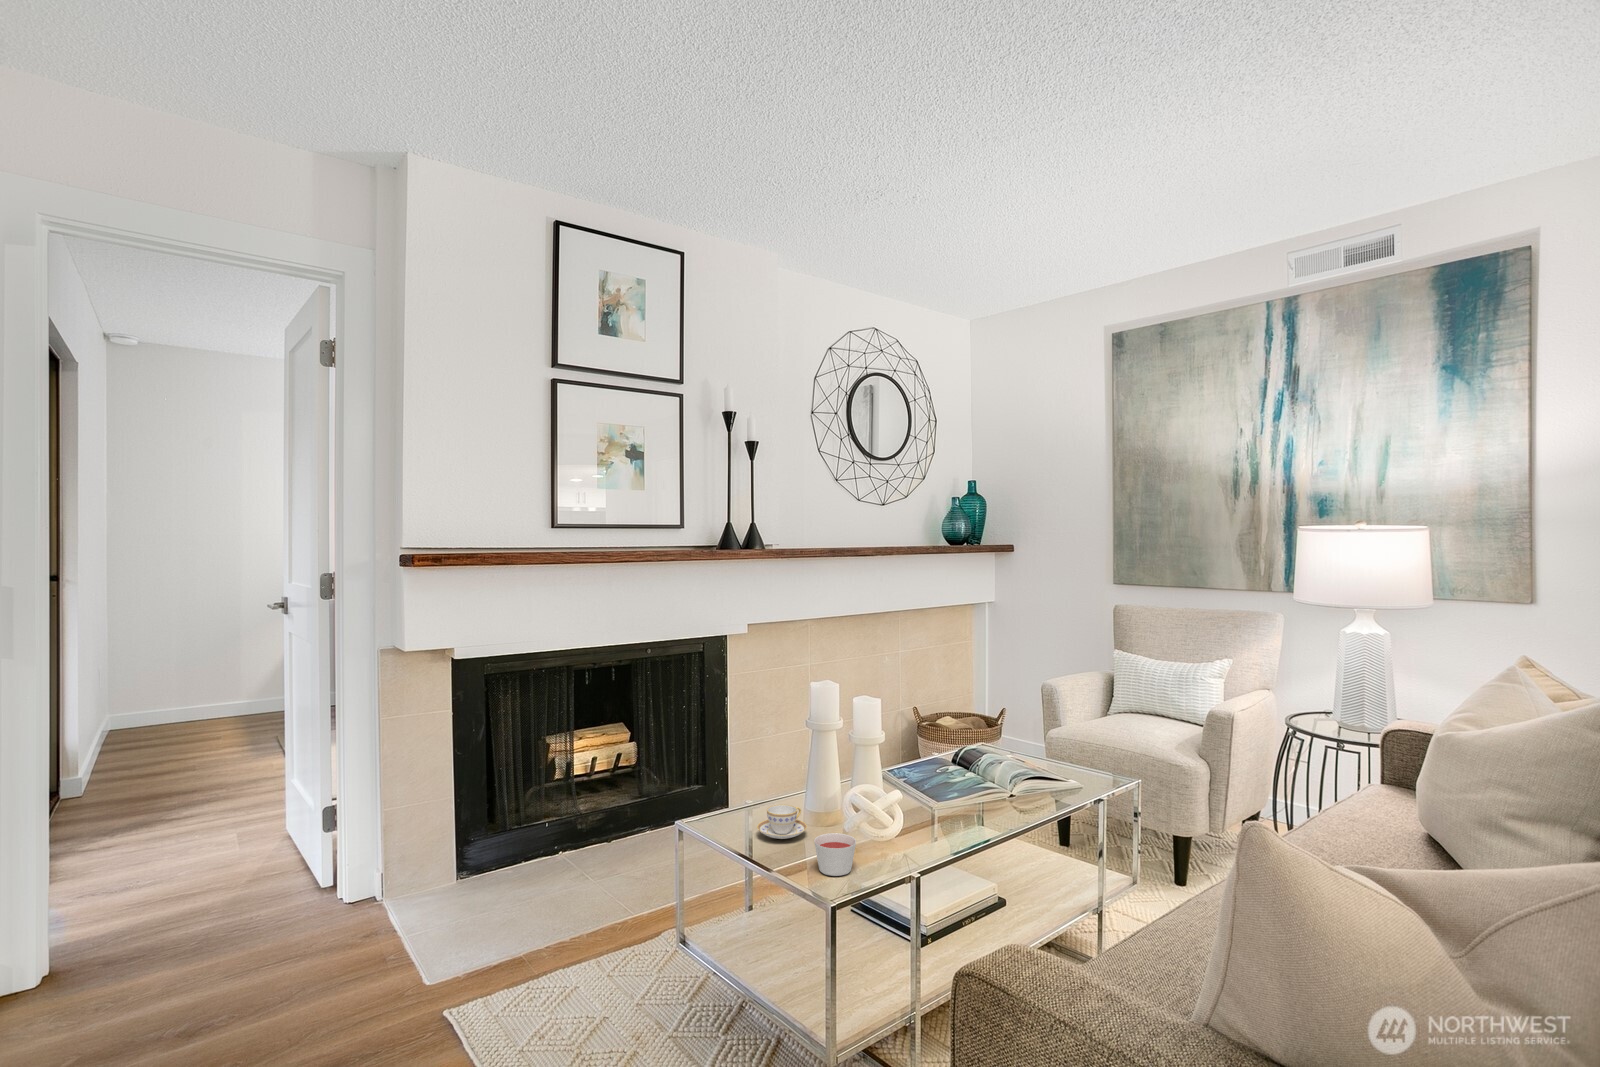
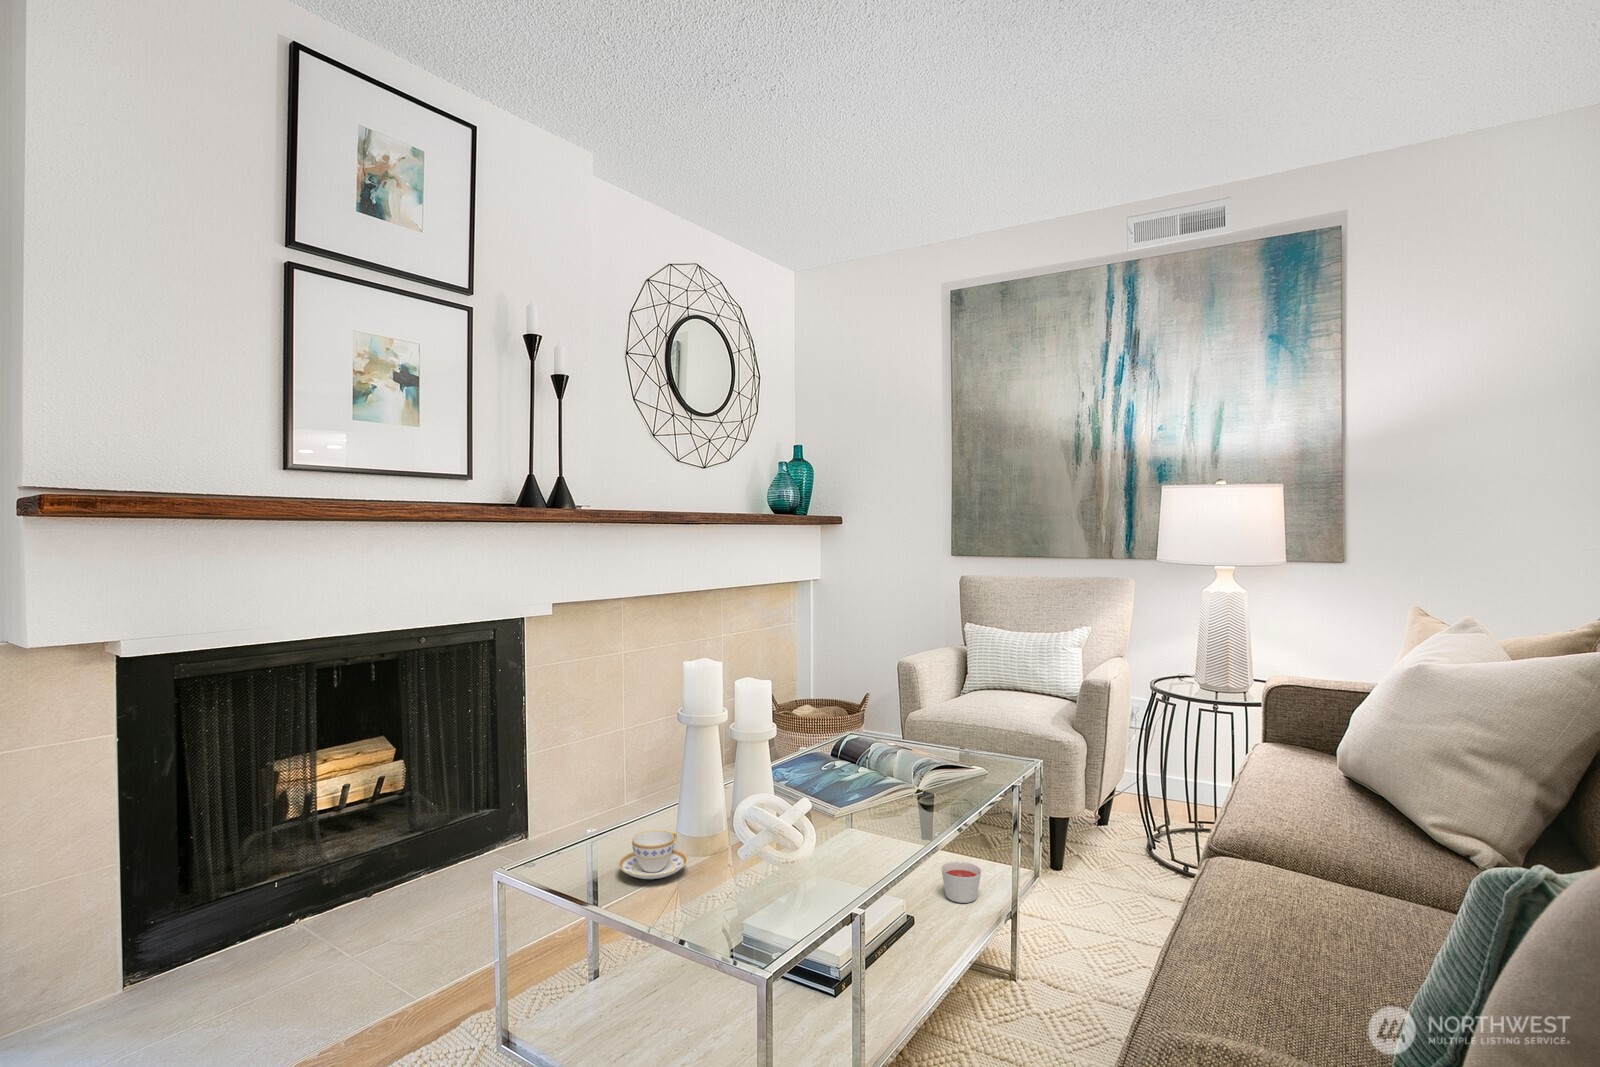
candle: present [814,833,856,876] -> present [941,862,981,903]

